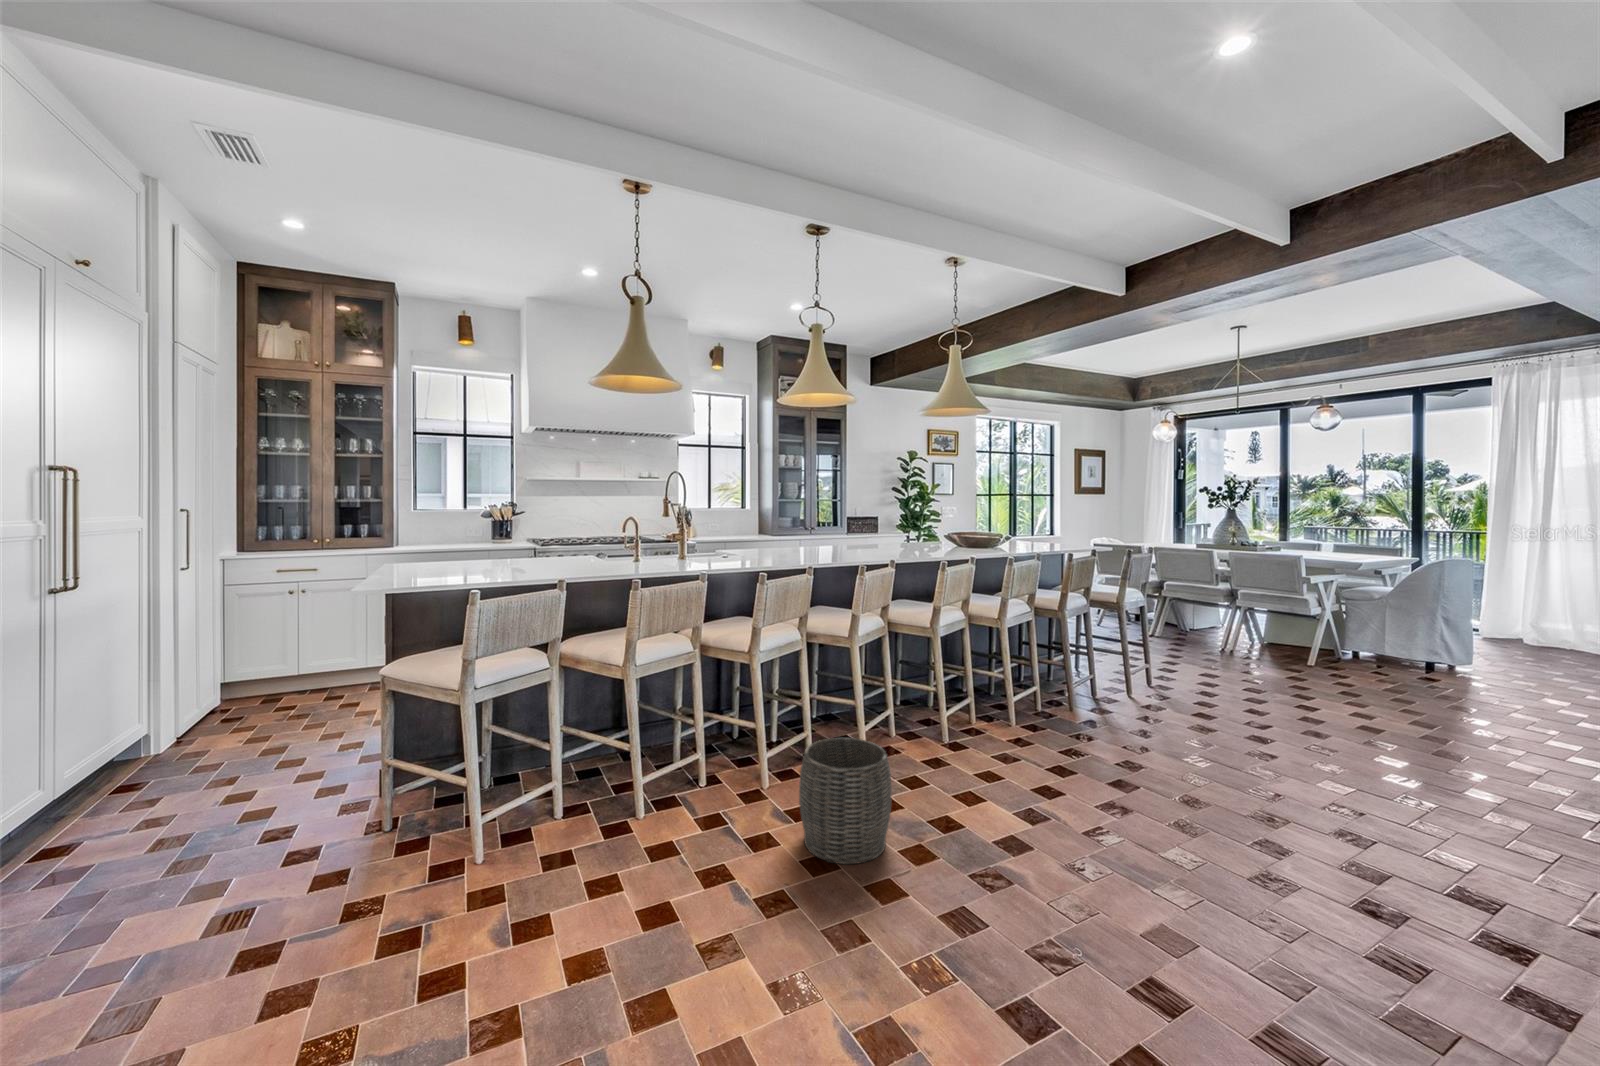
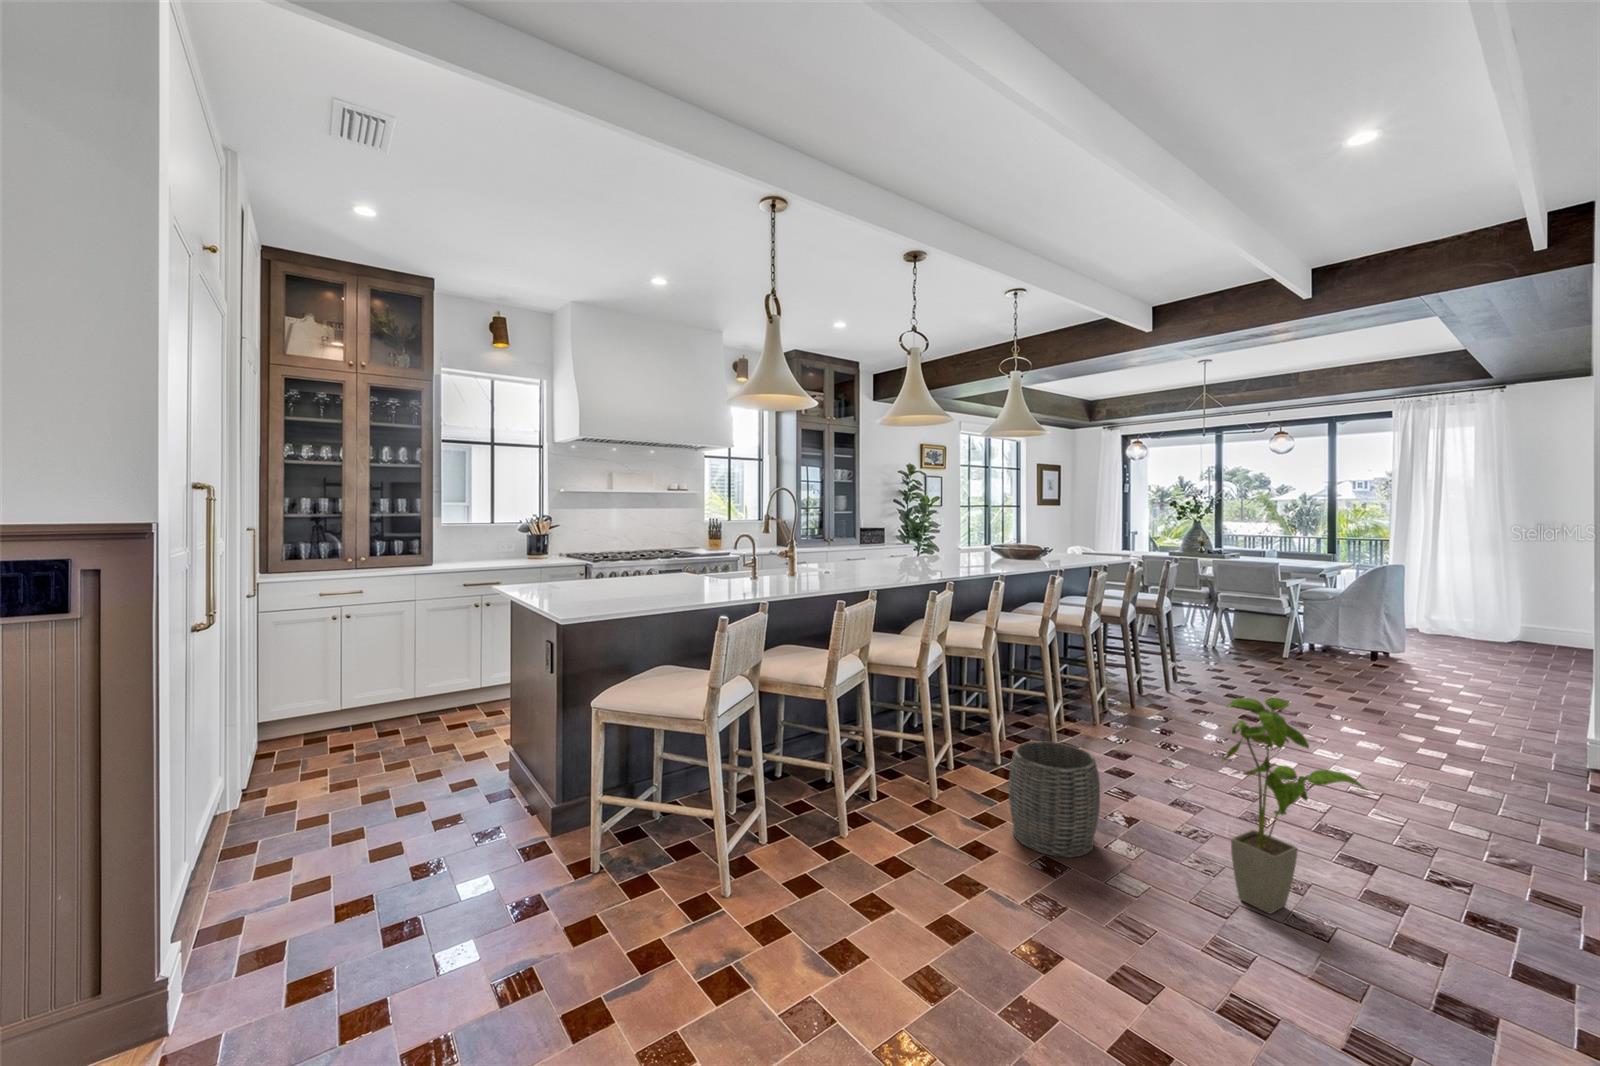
house plant: none [966,699,1105,949] -> present [1223,698,1365,914]

